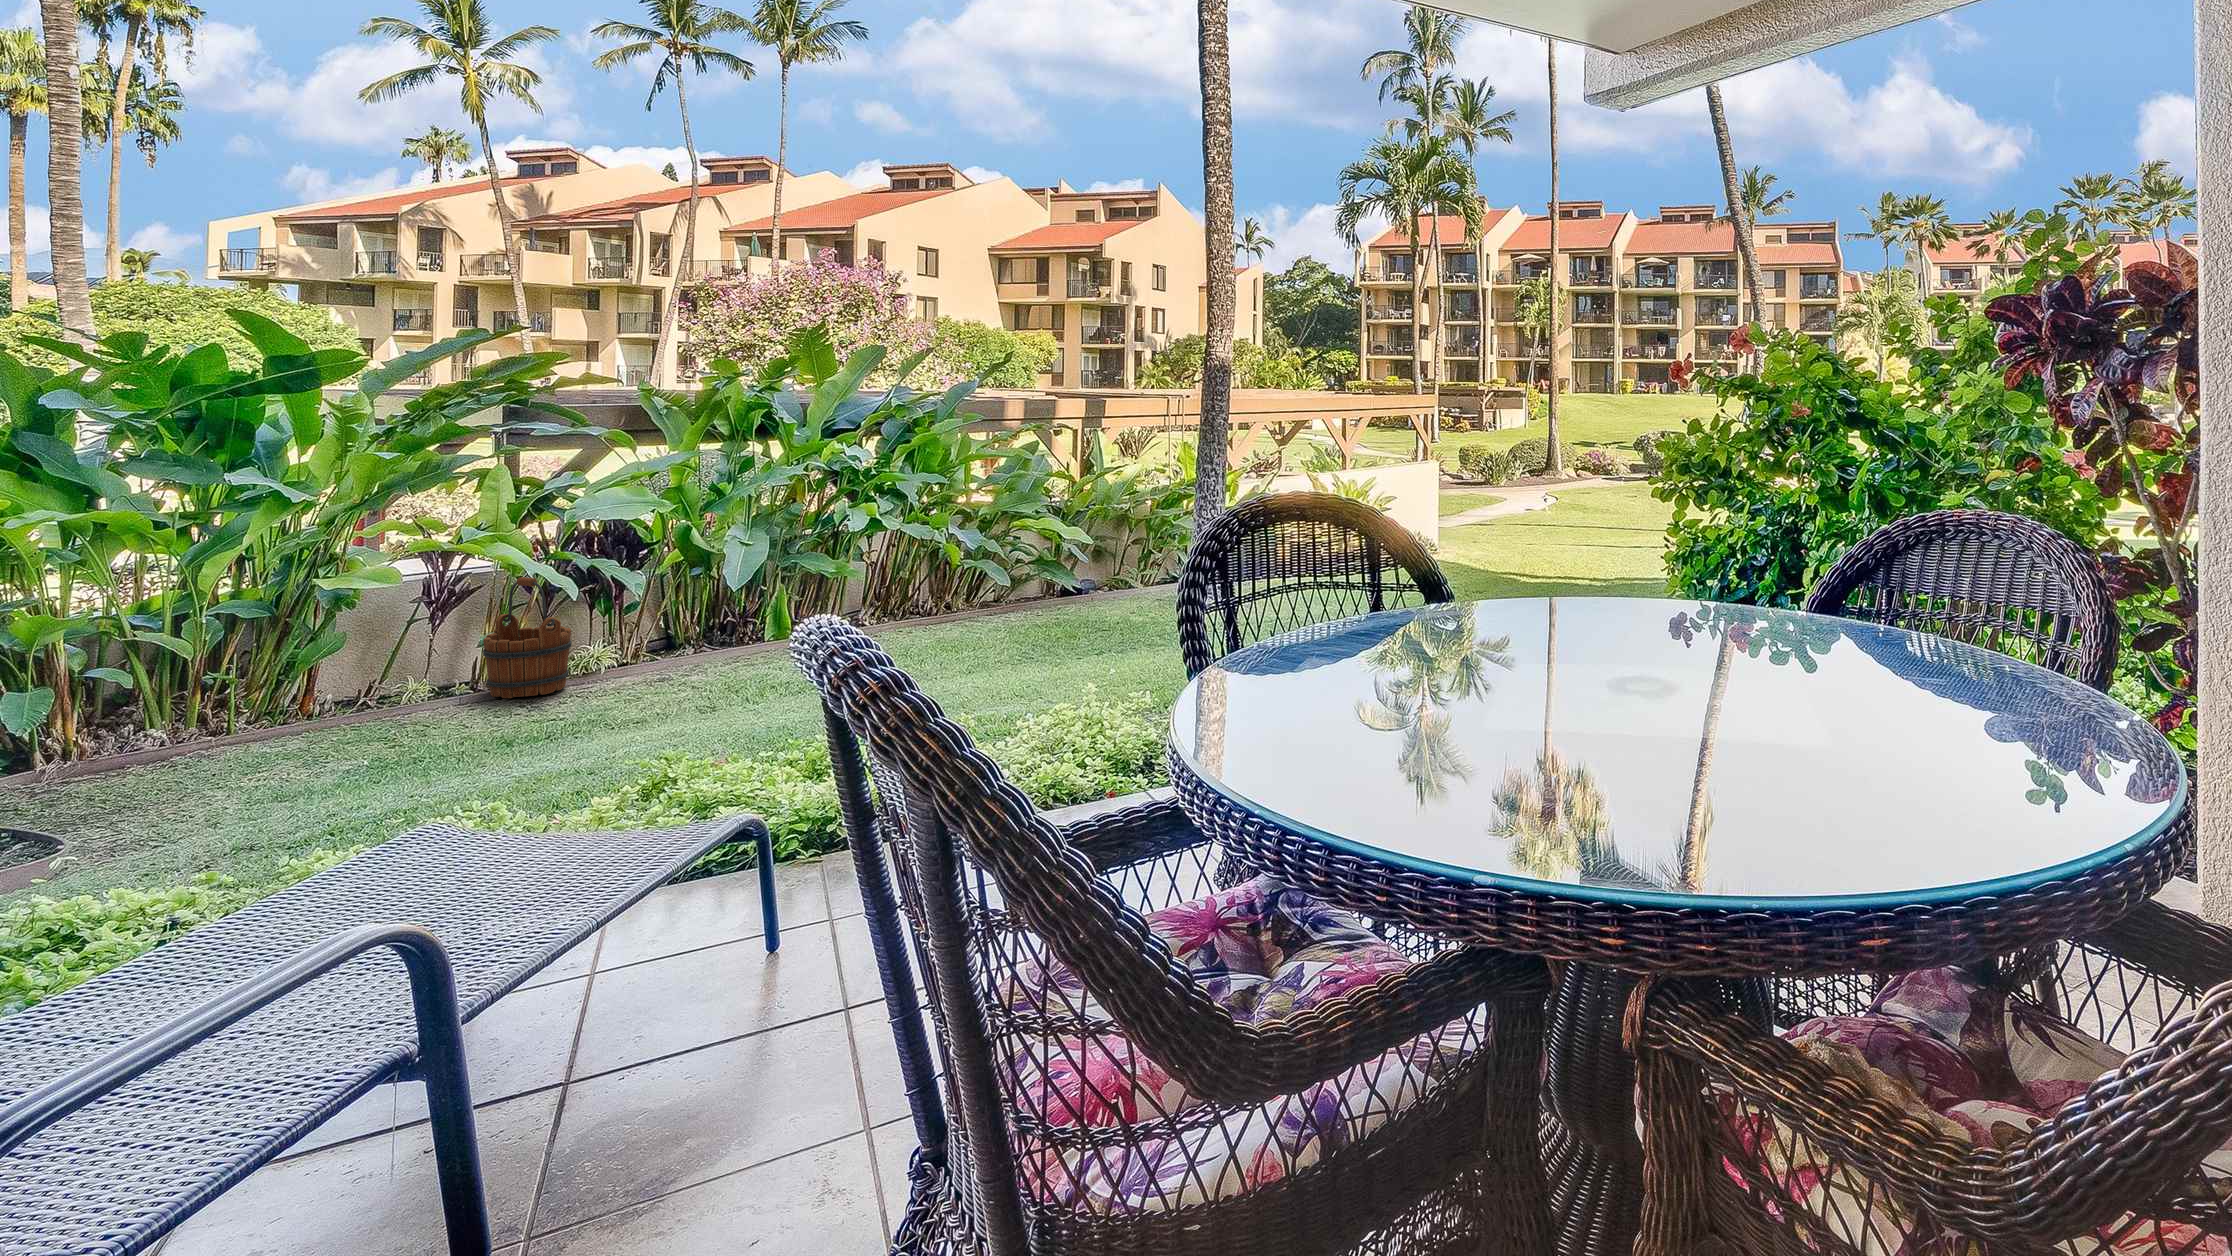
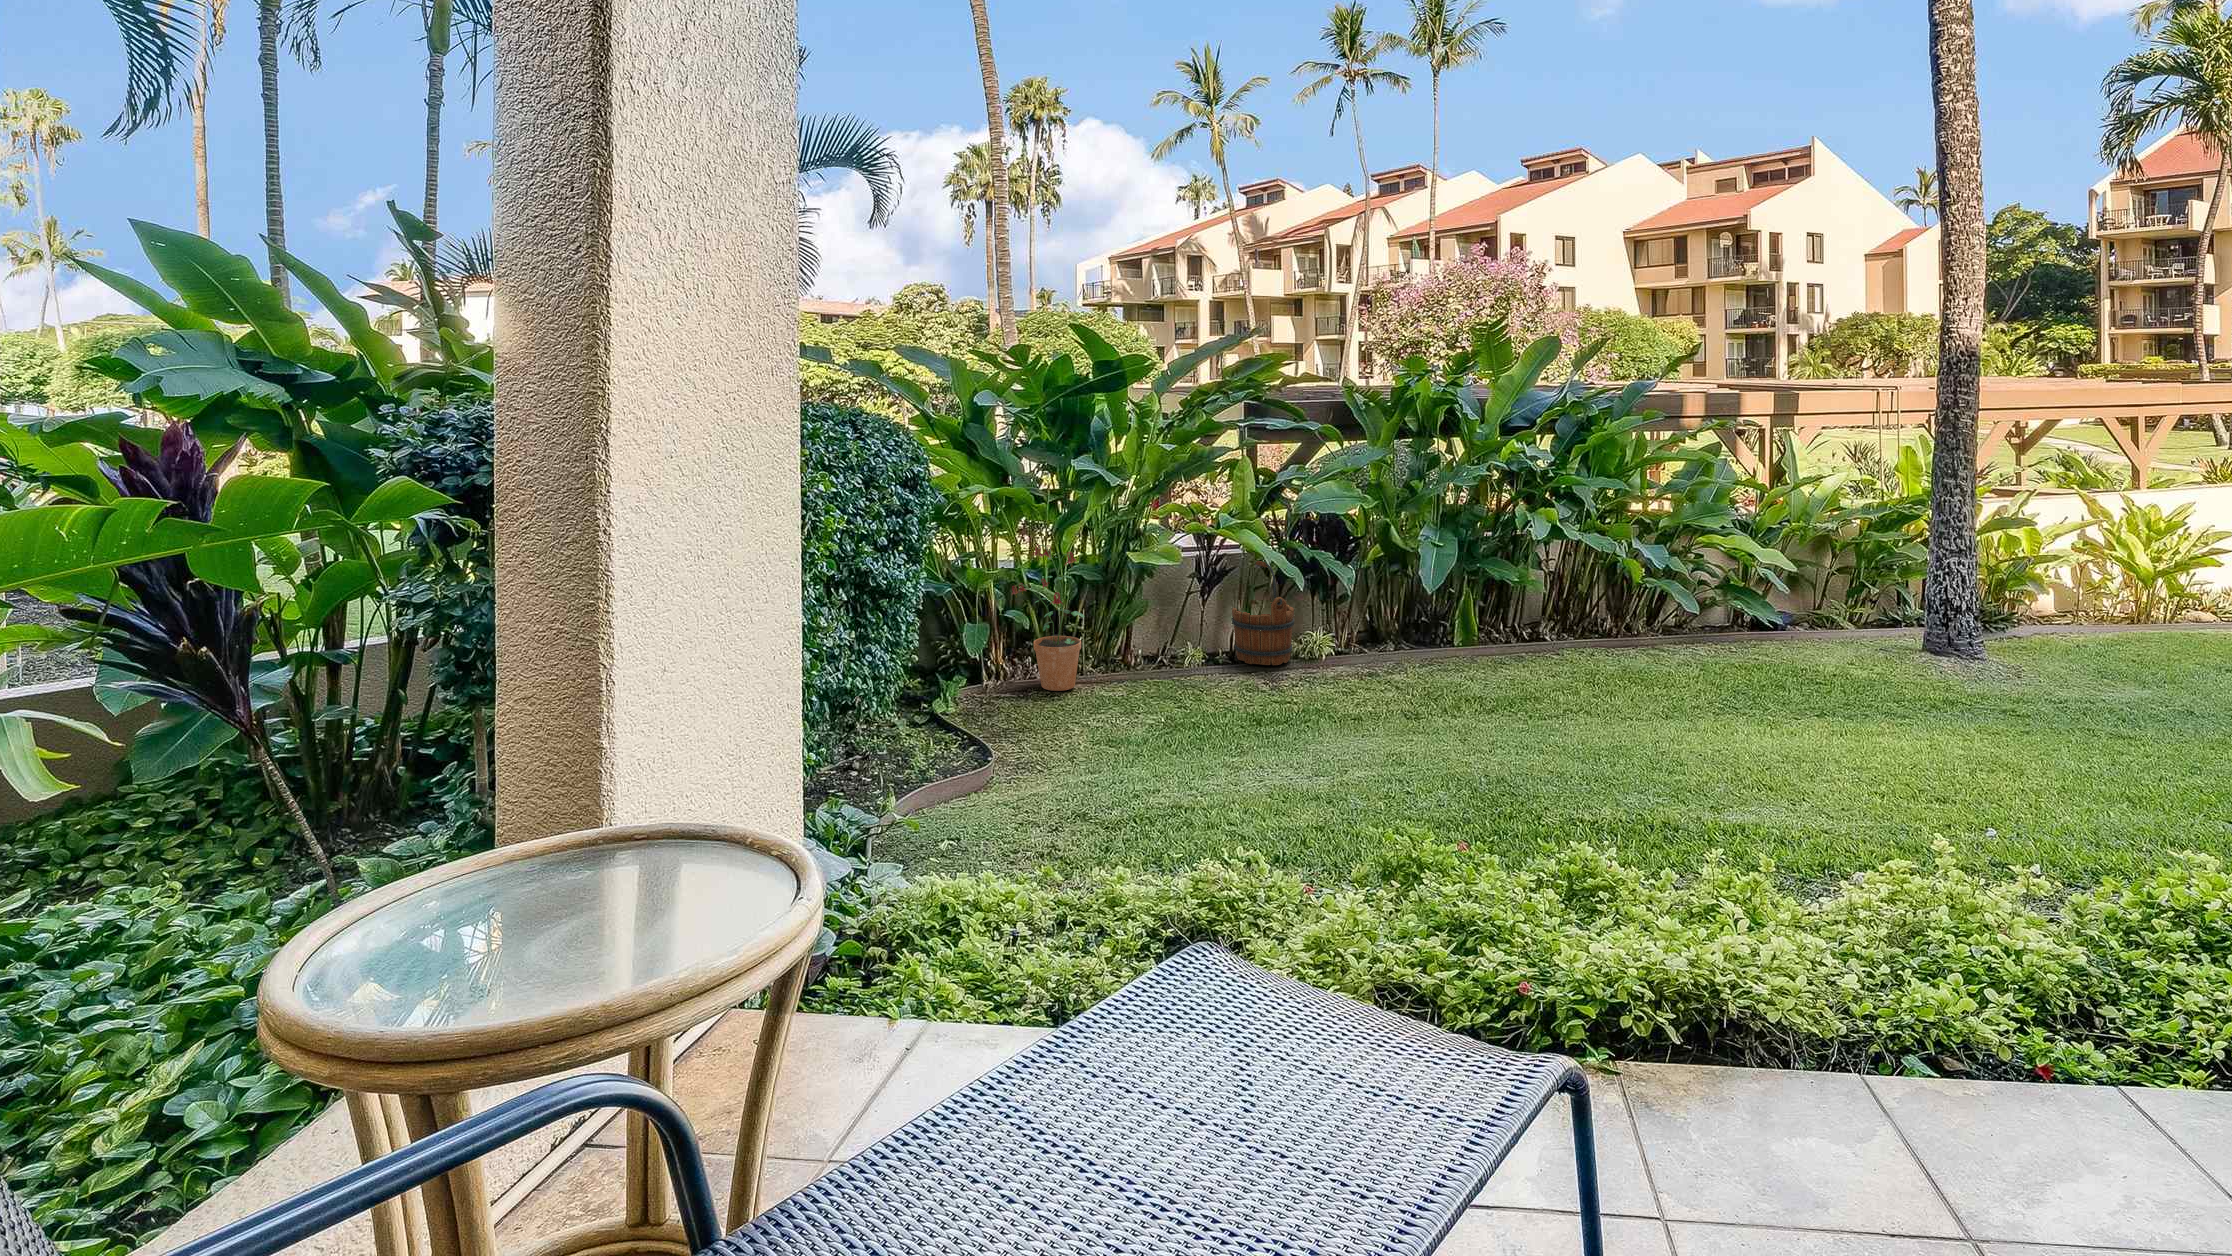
potted plant: none [105,584,250,771] -> present [1012,545,1084,691]

